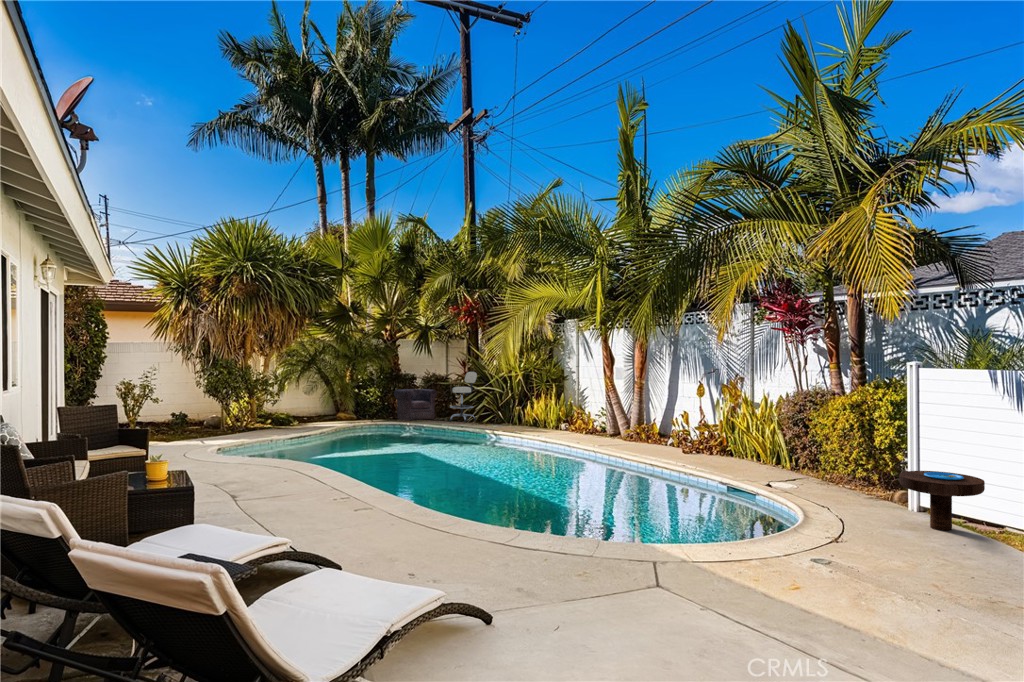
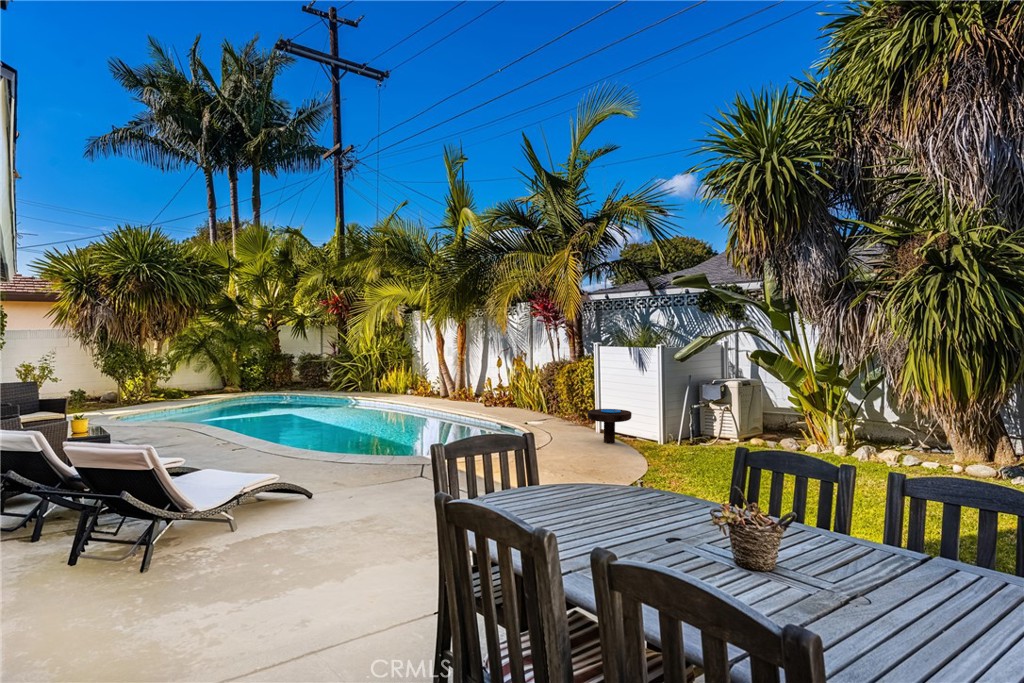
stool: present [449,372,477,422] -> none [320,352,343,391]
armchair: present [394,389,437,421] -> none [275,366,311,391]

